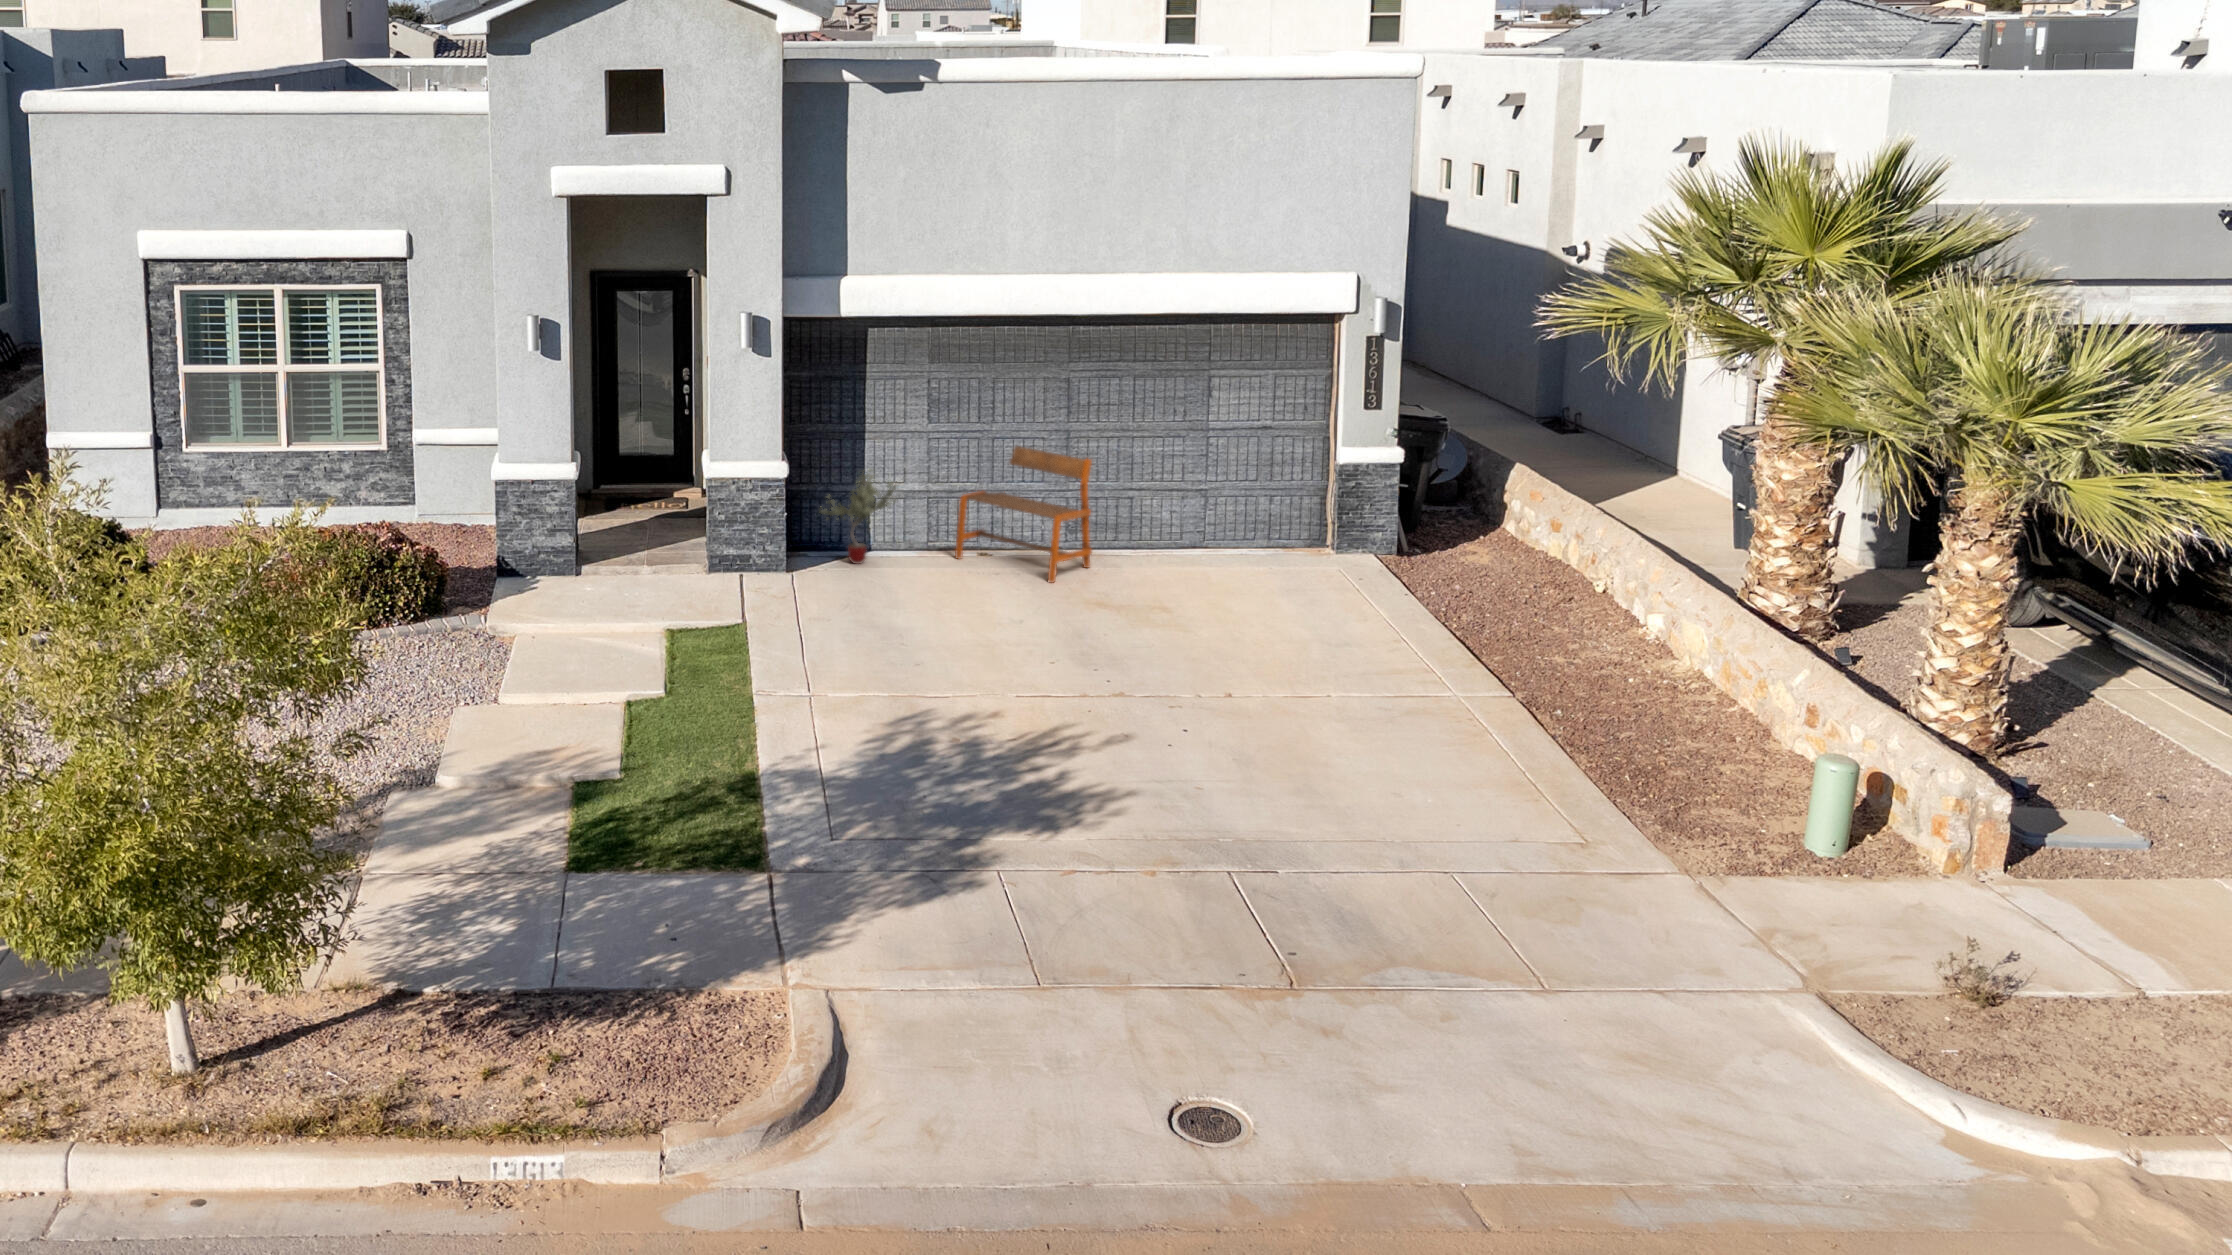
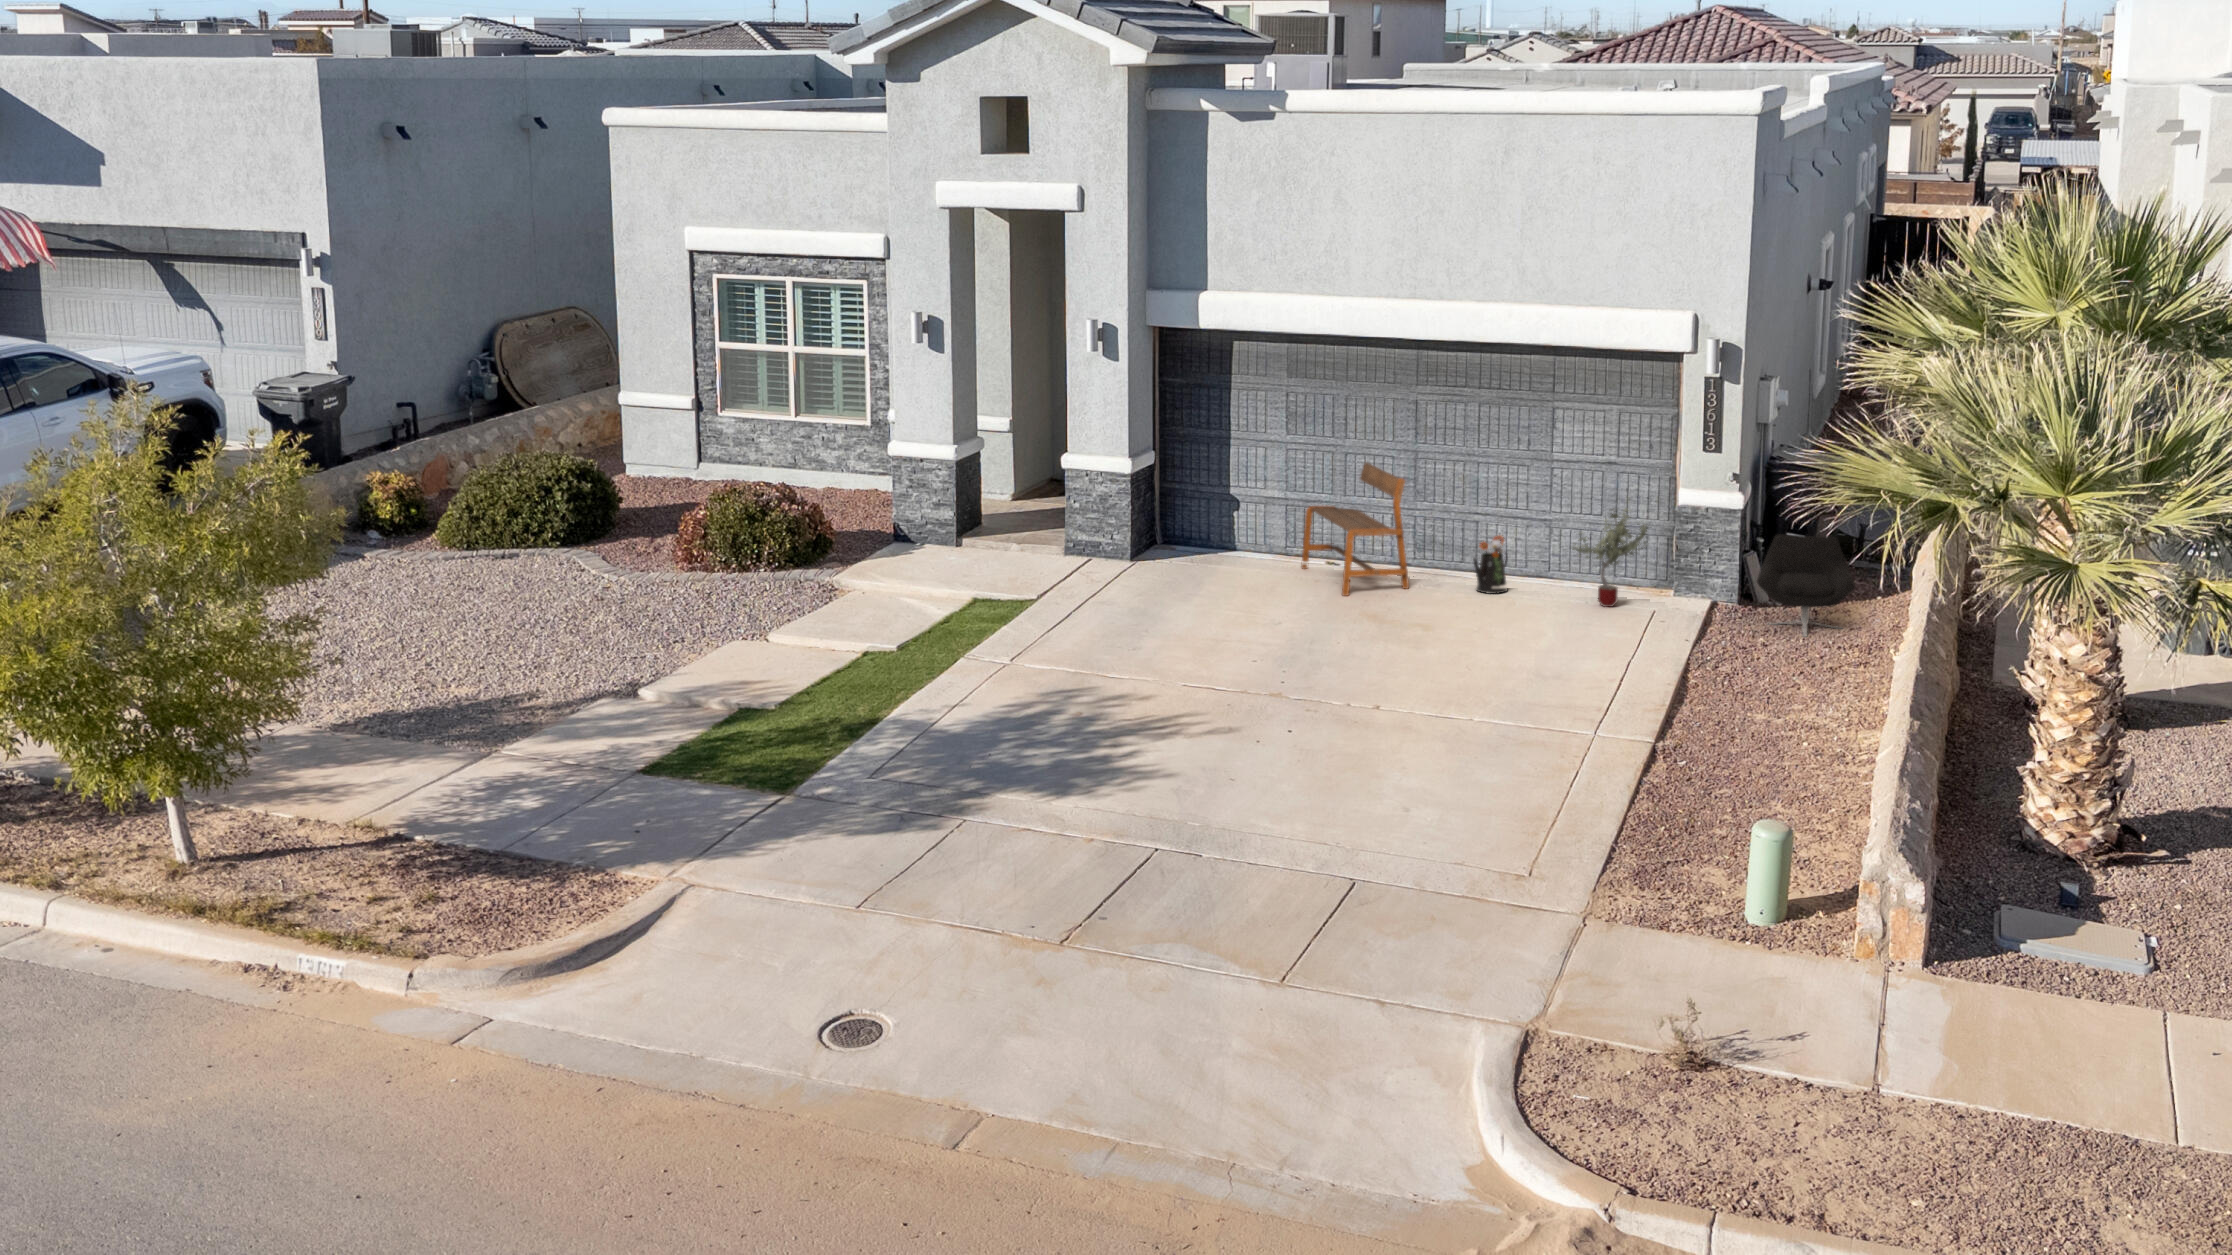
potted tree: present [821,469,897,564] -> present [1572,508,1647,607]
lounge chair: none [1404,477,1510,571] -> present [1757,534,1855,637]
watering can: none [1143,504,1176,563] -> present [1473,536,1508,594]

